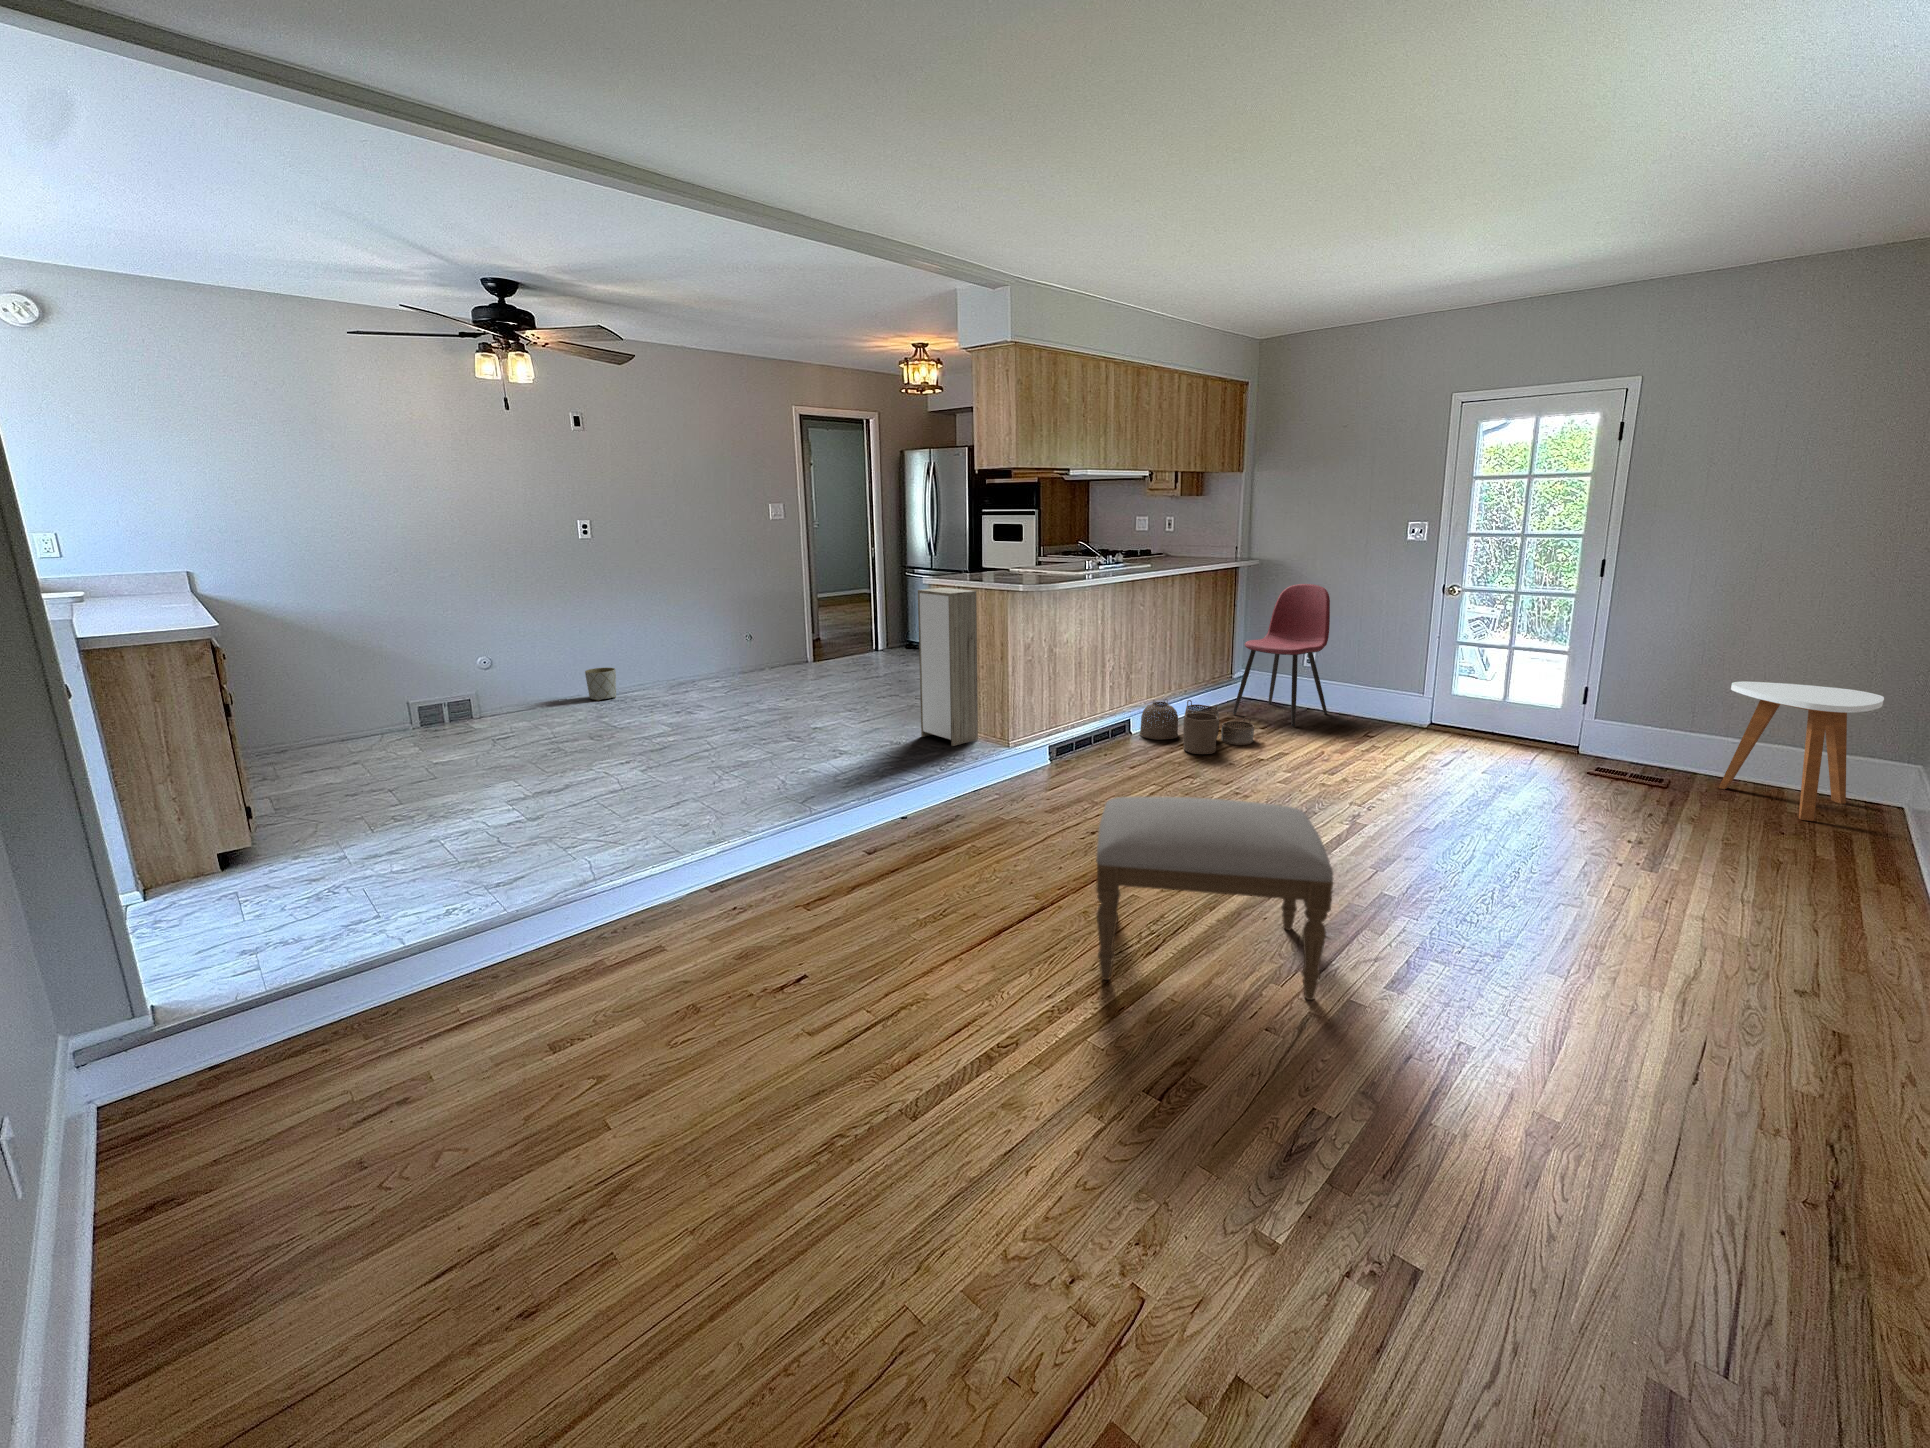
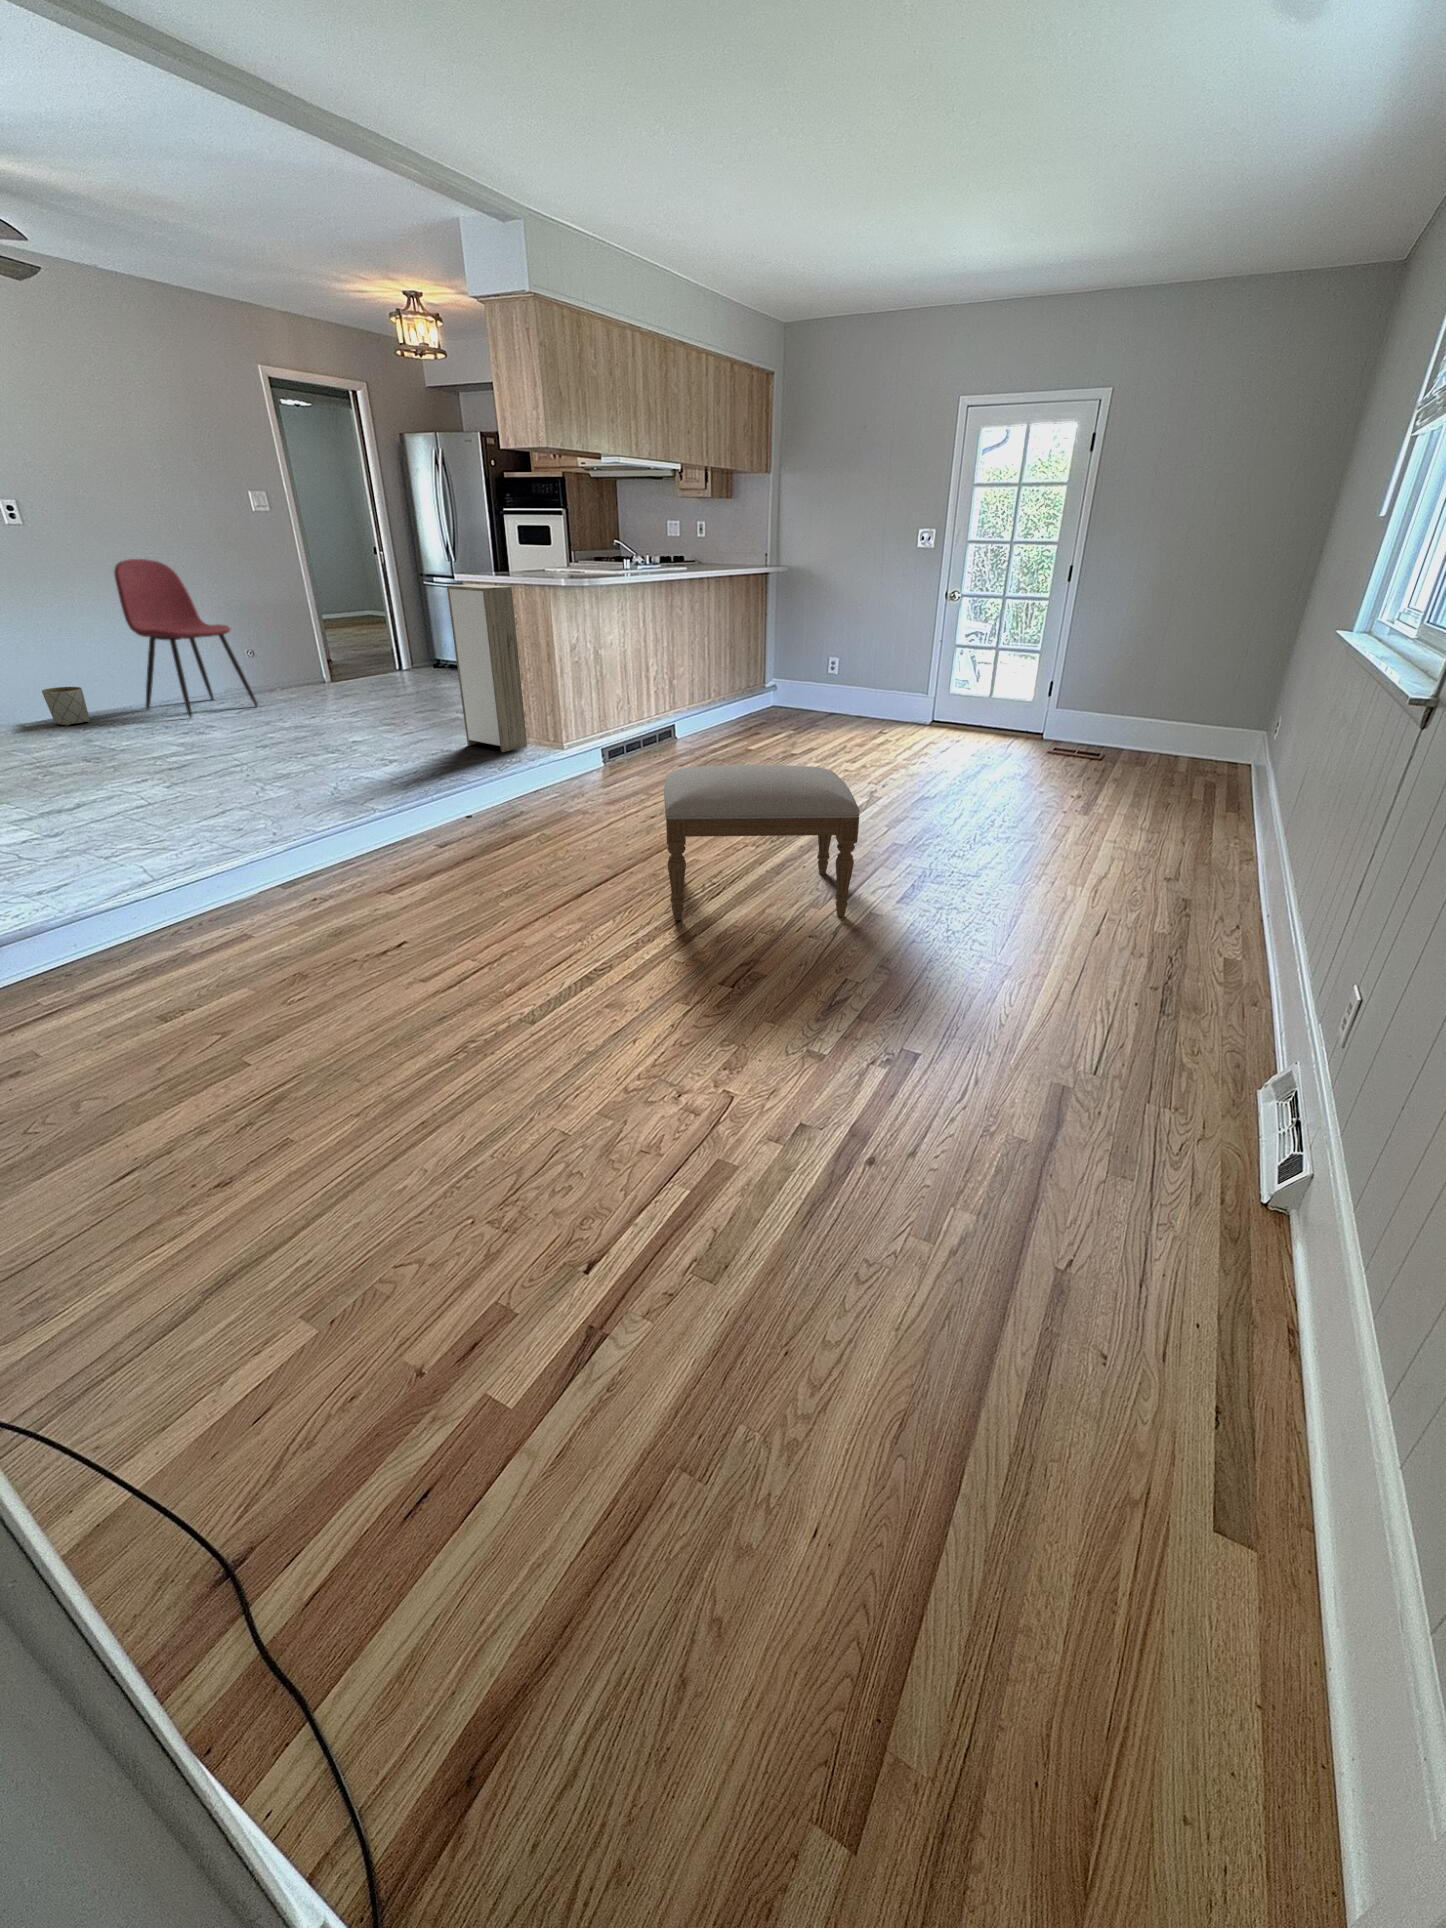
dining chair: present [1233,584,1330,726] -> present [114,559,258,718]
side table: present [1719,682,1884,821] -> none [1141,669,1254,777]
woven basket: present [1140,699,1254,754] -> none [683,704,787,753]

